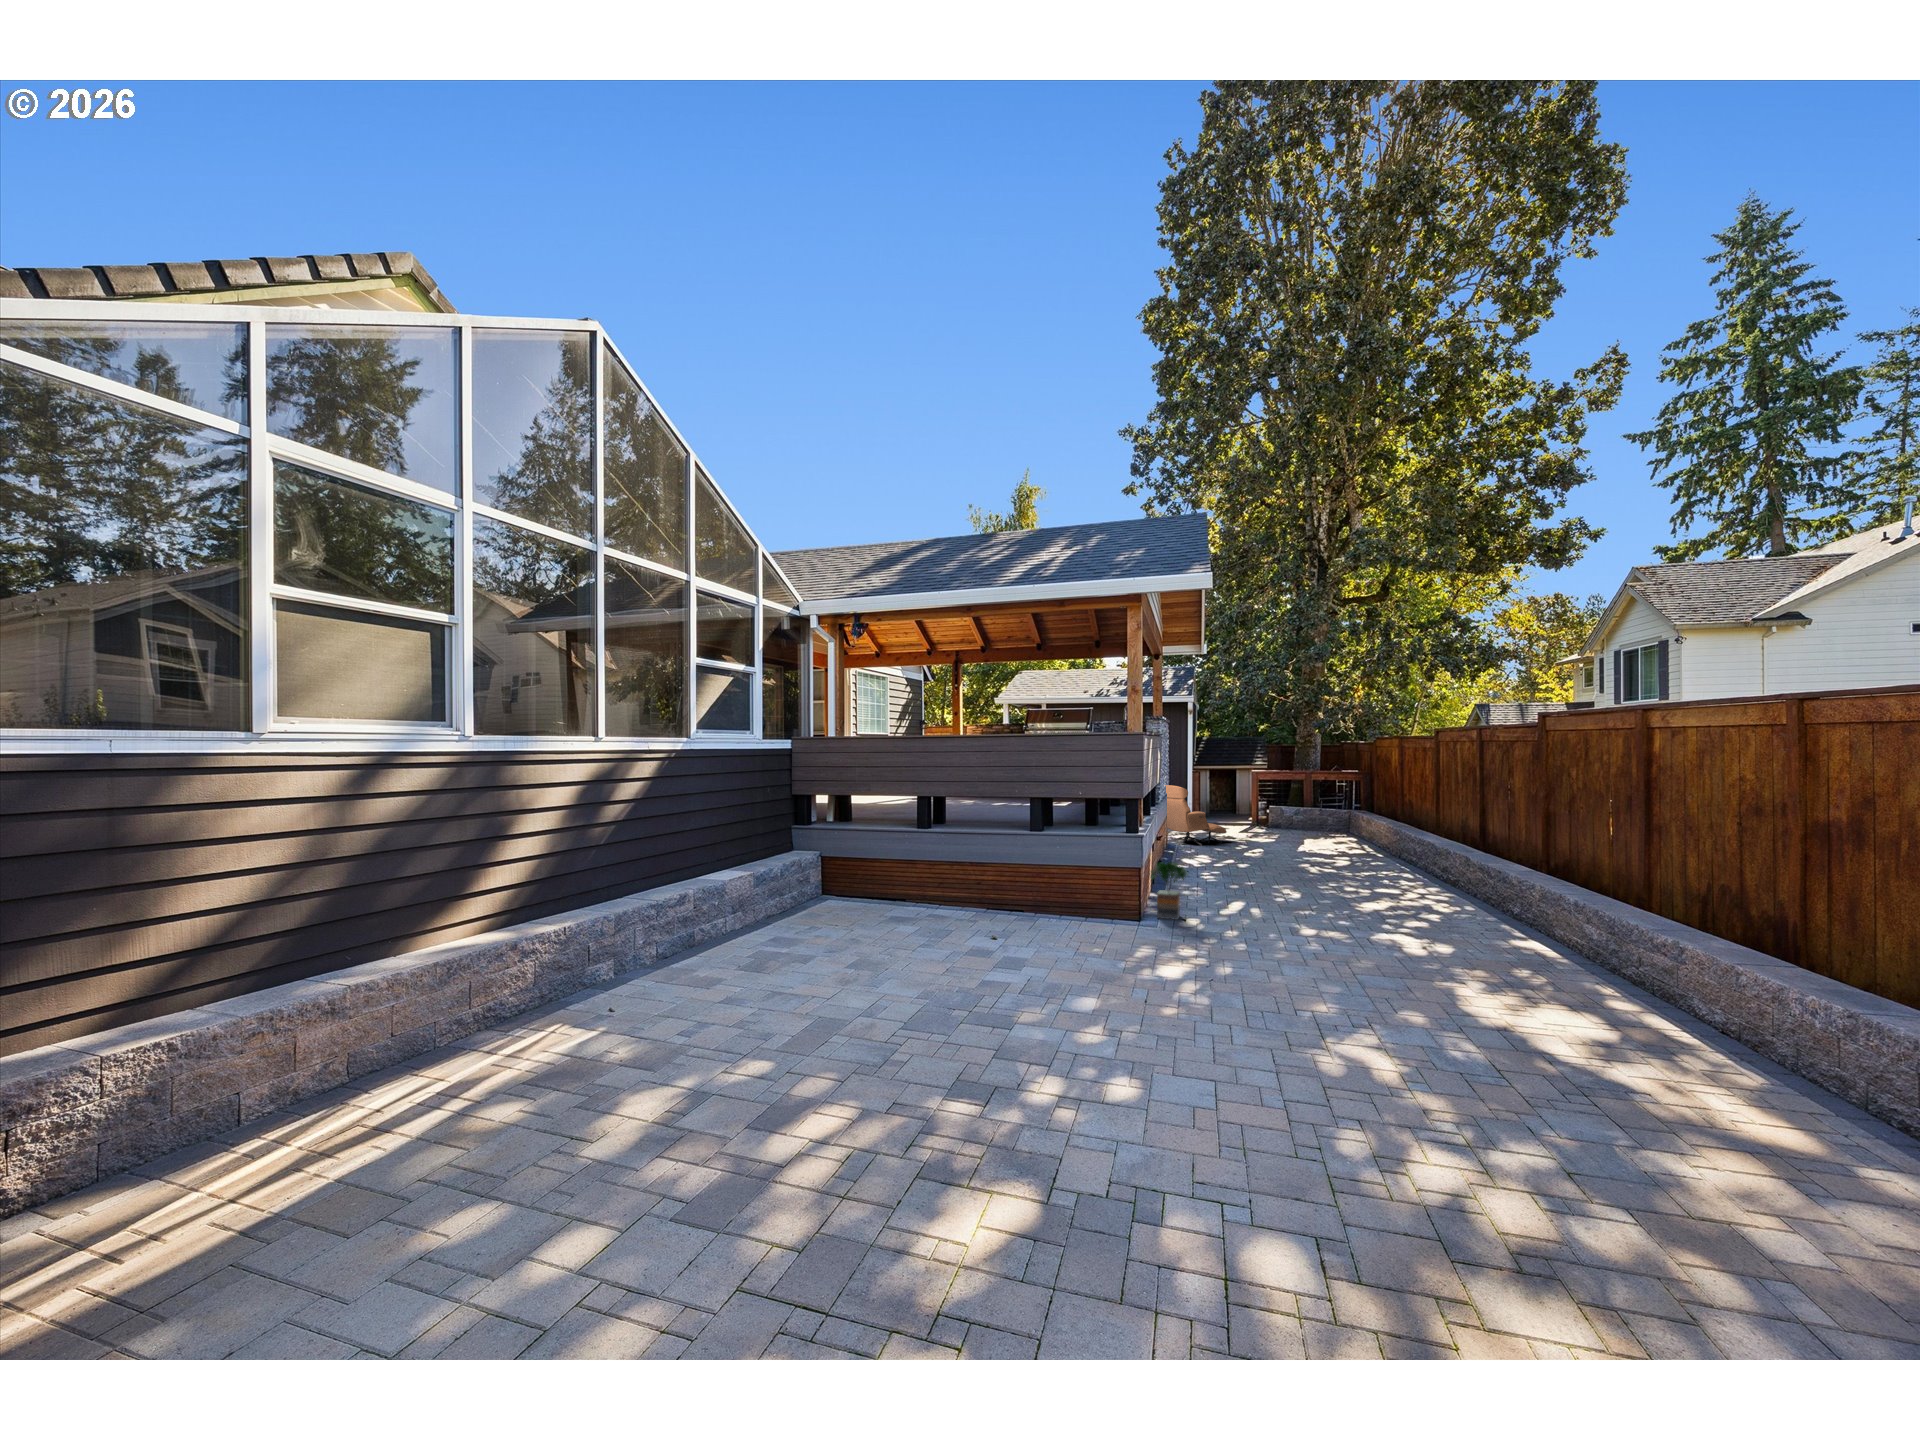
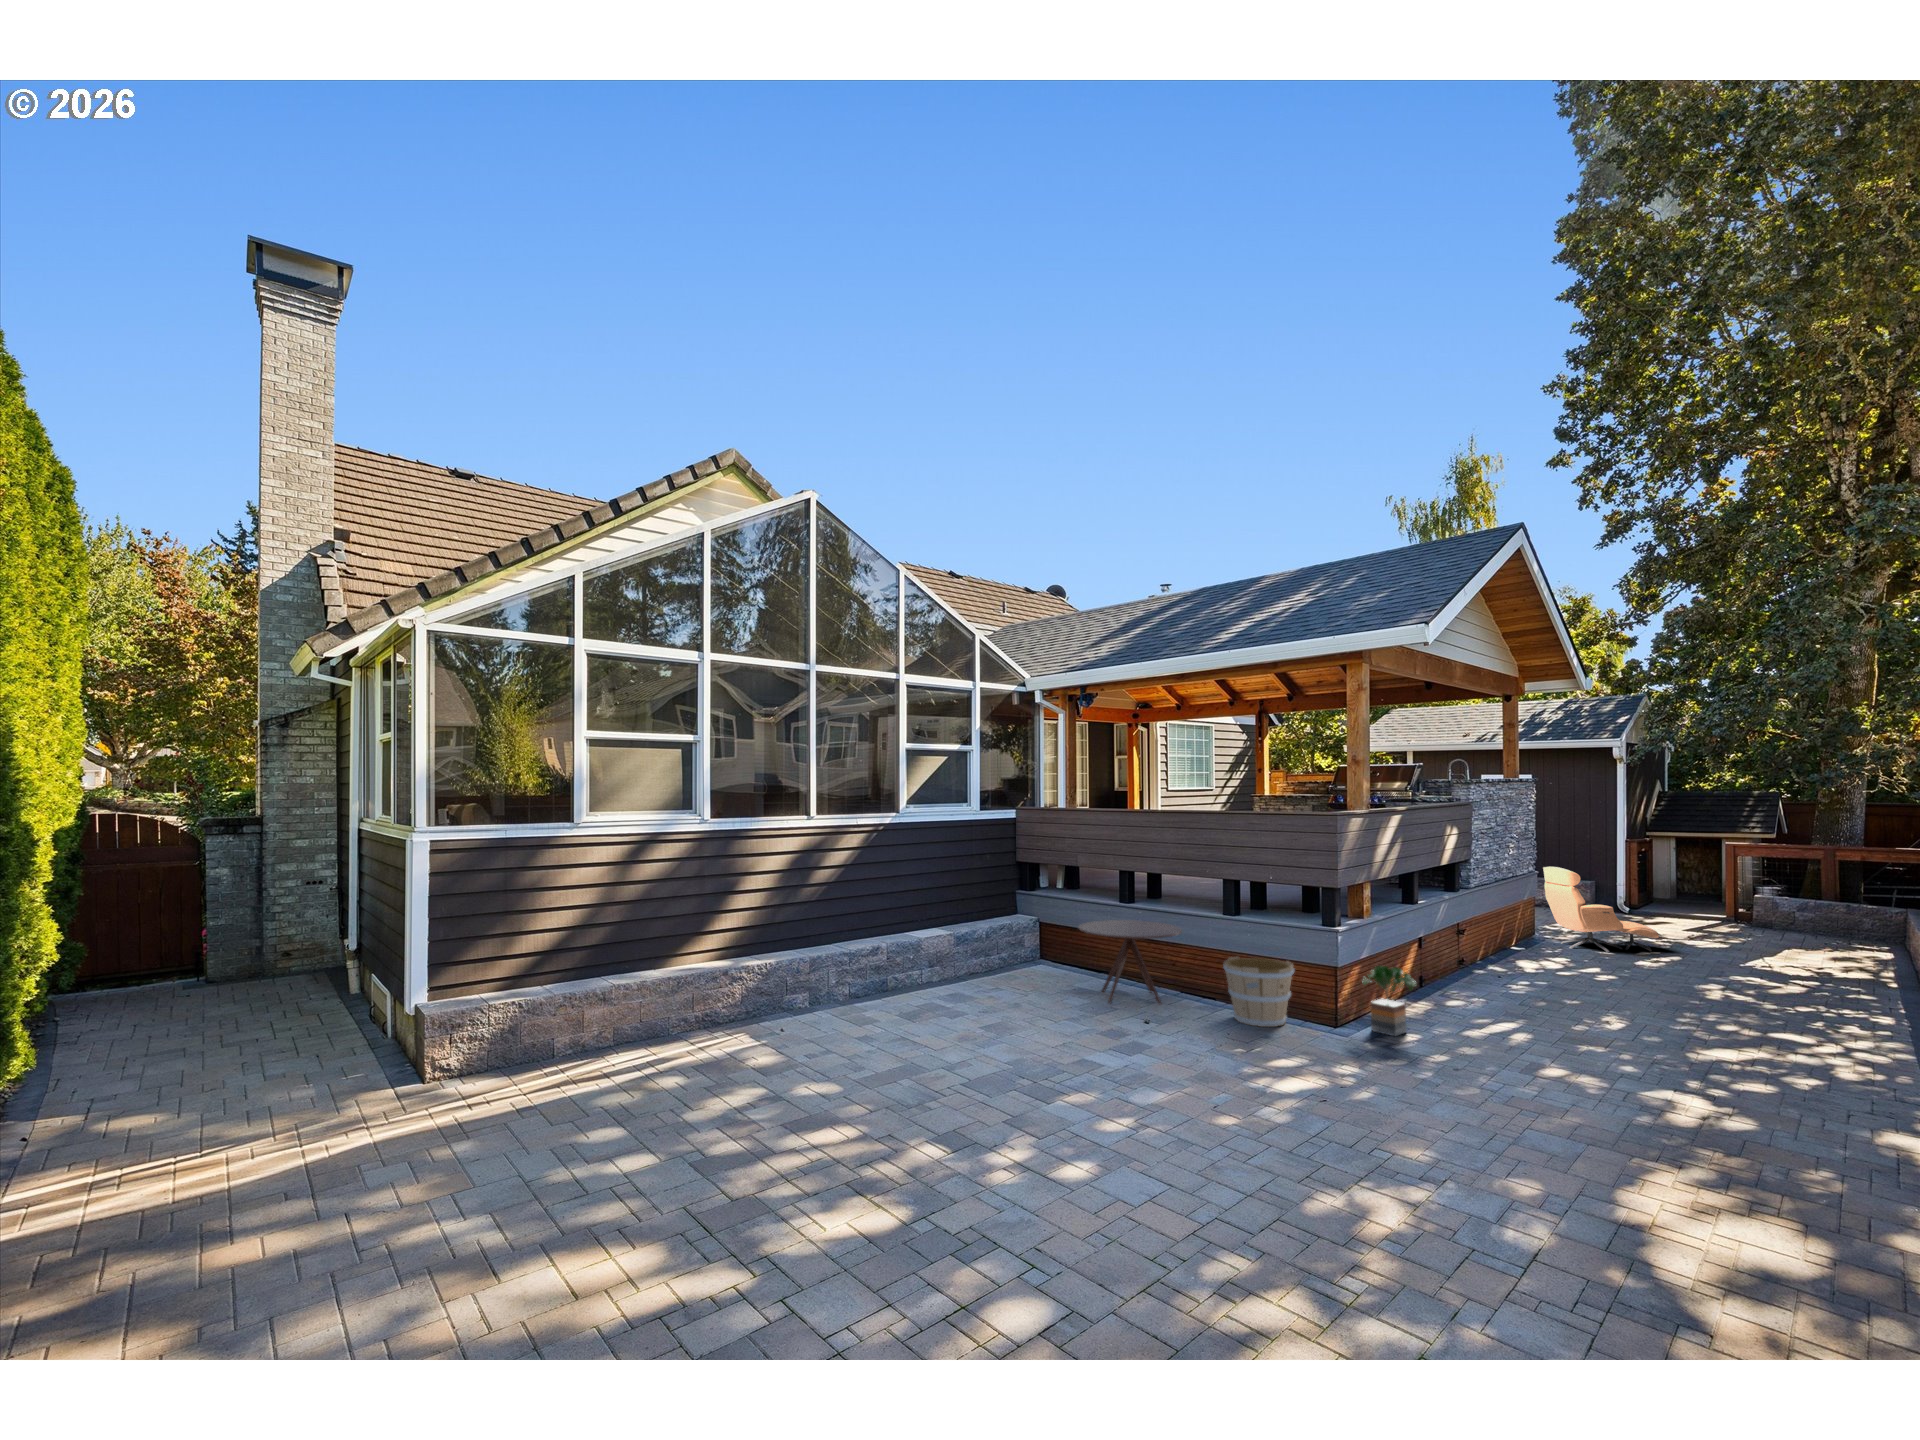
round table: none [894,842,994,925] -> present [1078,920,1182,1005]
wooden bucket: none [1040,866,1102,927] -> present [1224,957,1295,1027]

